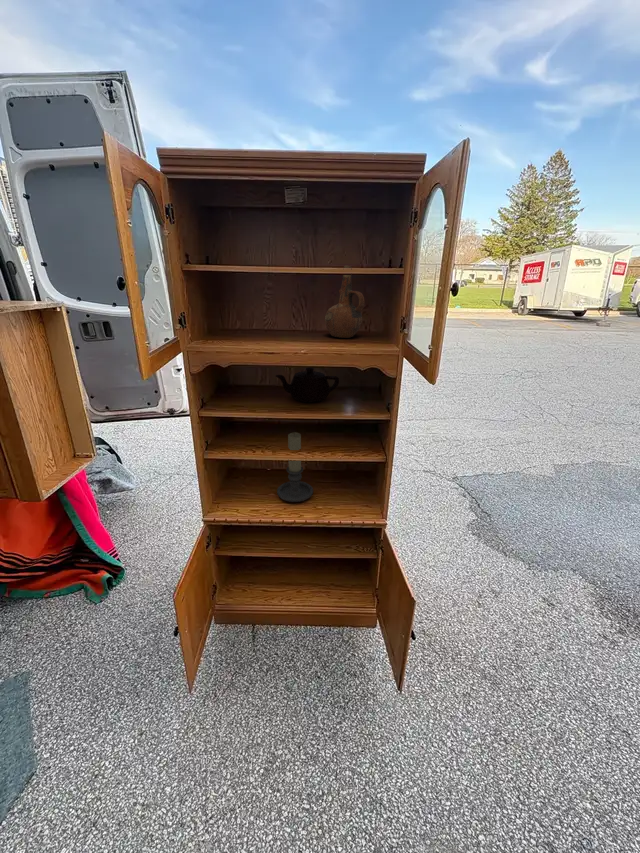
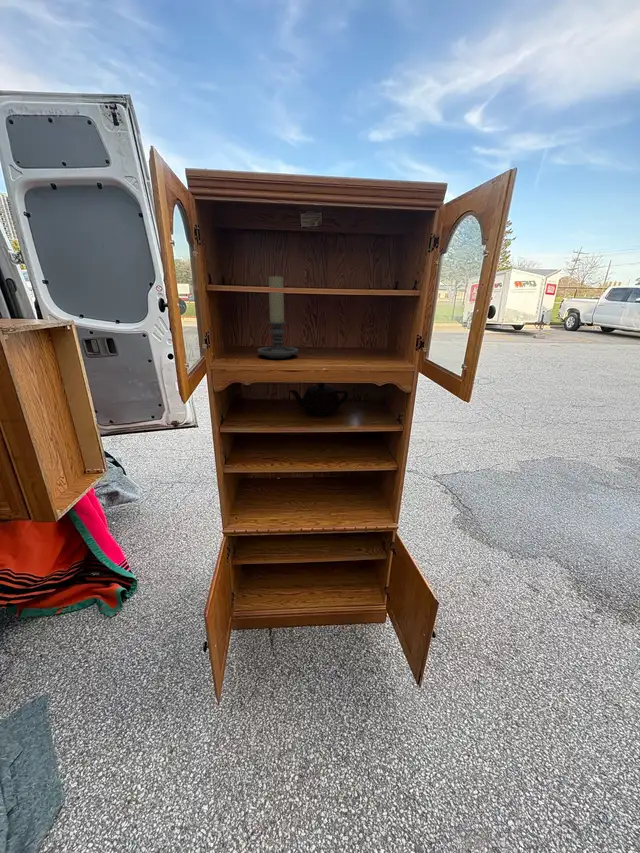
ceramic pitcher: present [325,265,365,338] -> none [336,286,374,354]
candle holder: present [277,432,313,502] -> present [258,275,298,358]

